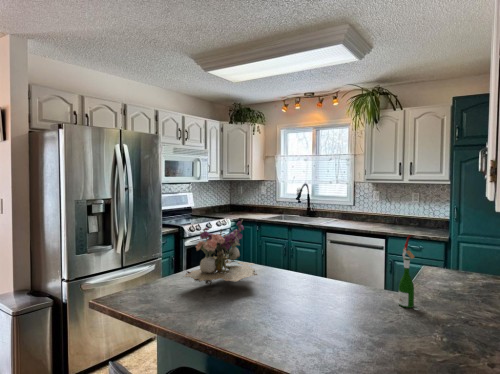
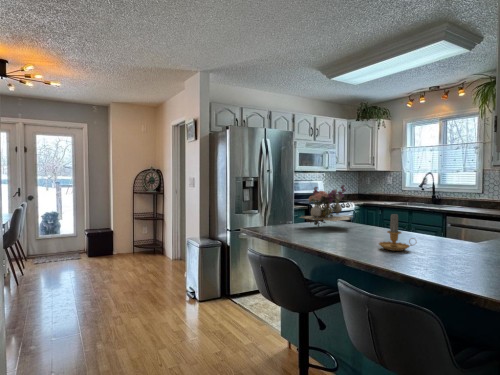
wine bottle: present [398,235,419,310] -> none [463,187,479,247]
candle: none [320,287,369,347] -> present [379,214,412,251]

